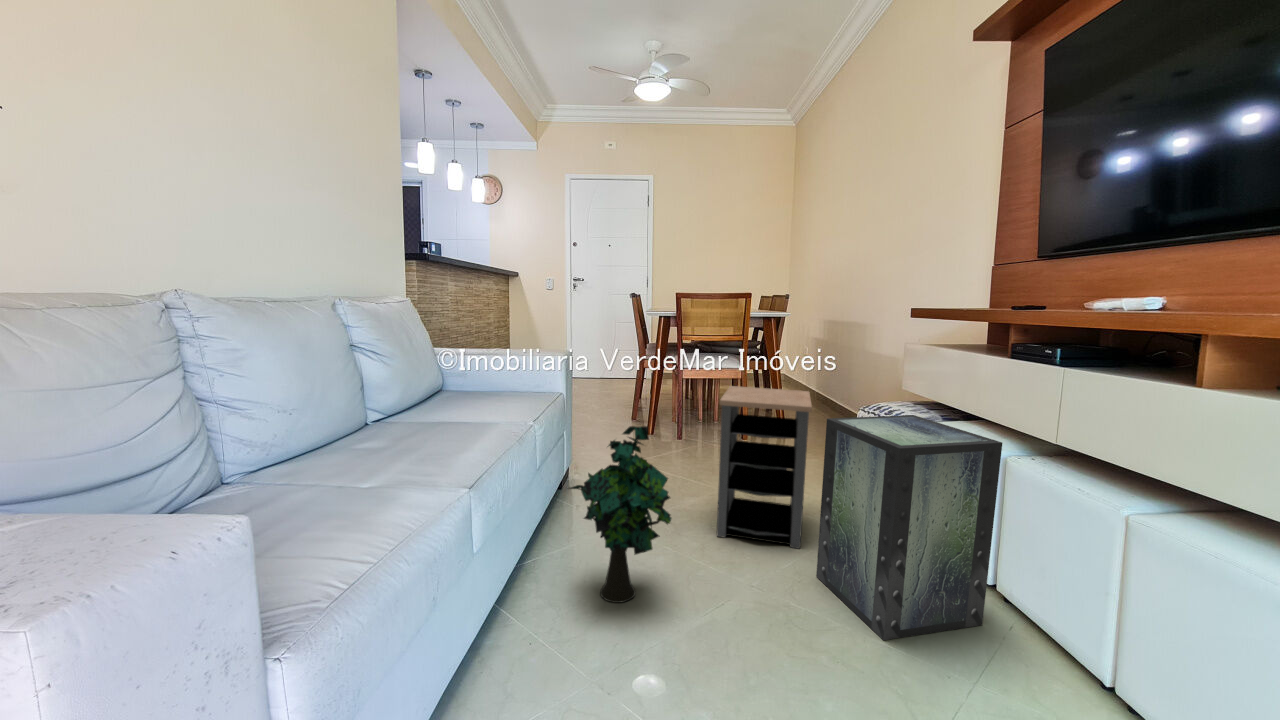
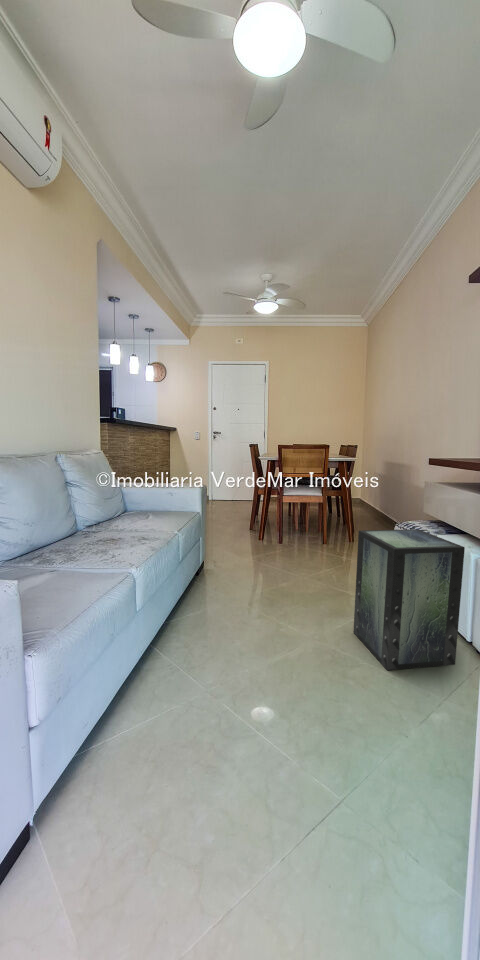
side table: present [717,386,812,549] -> none [294,509,357,616]
decorative plant: present [569,426,672,603] -> none [194,533,259,643]

